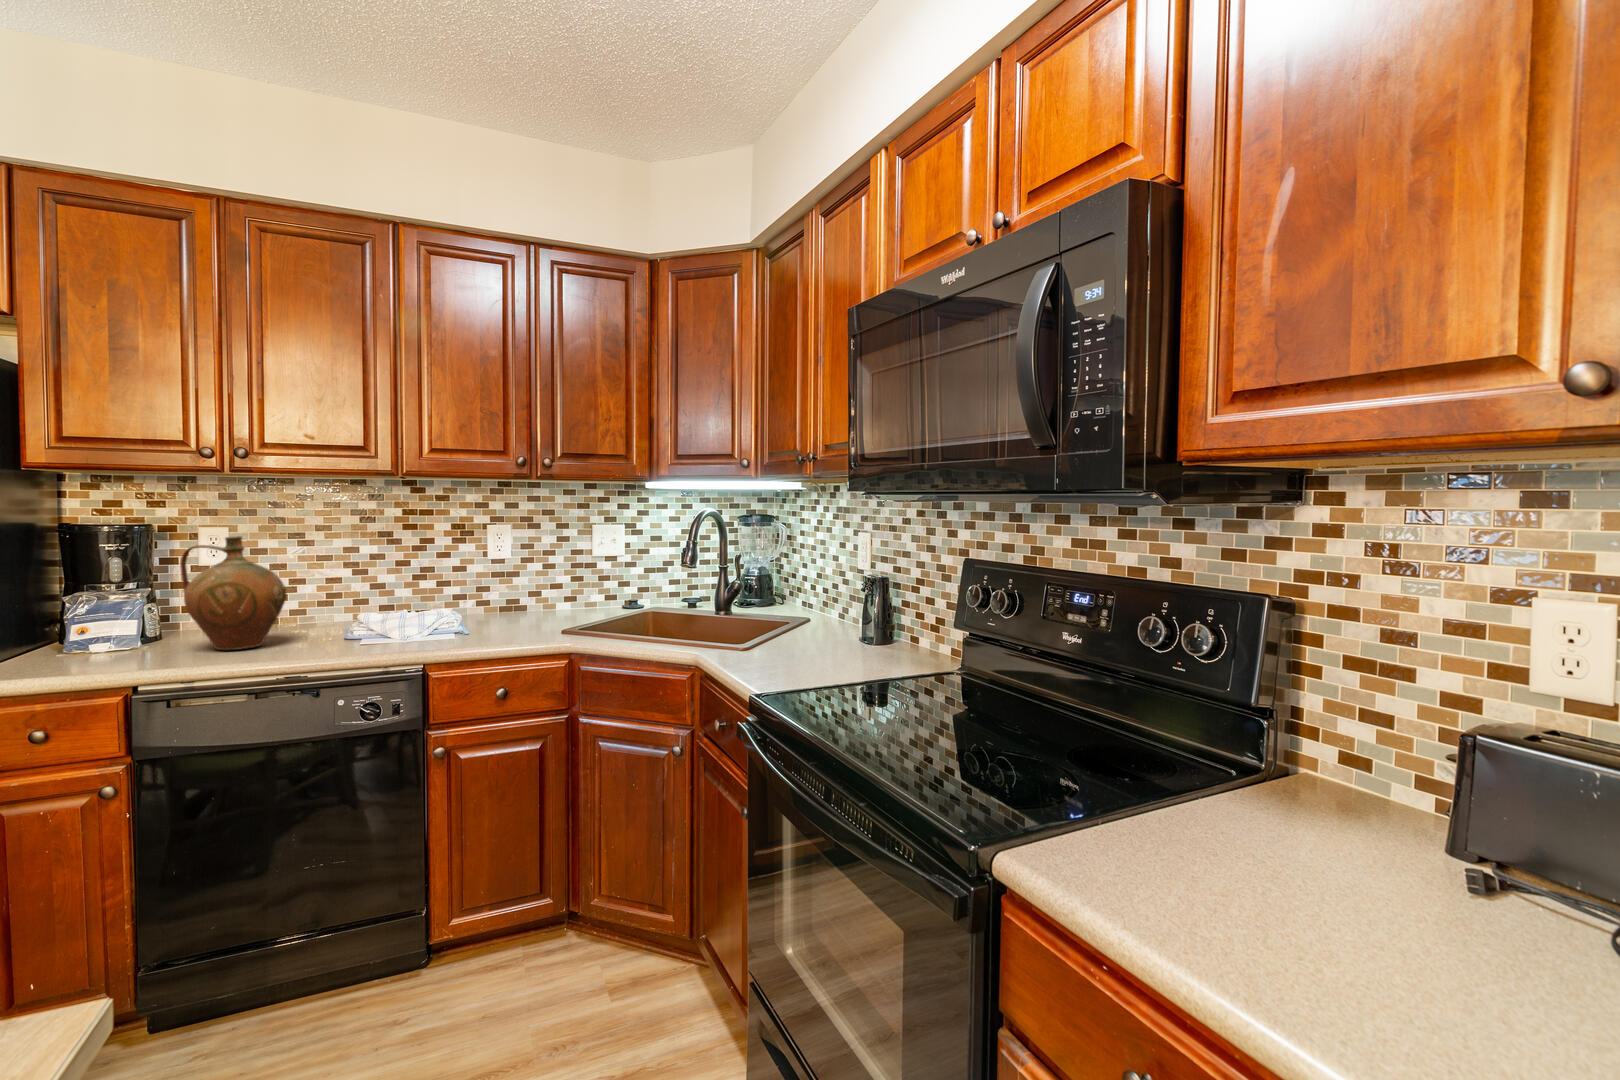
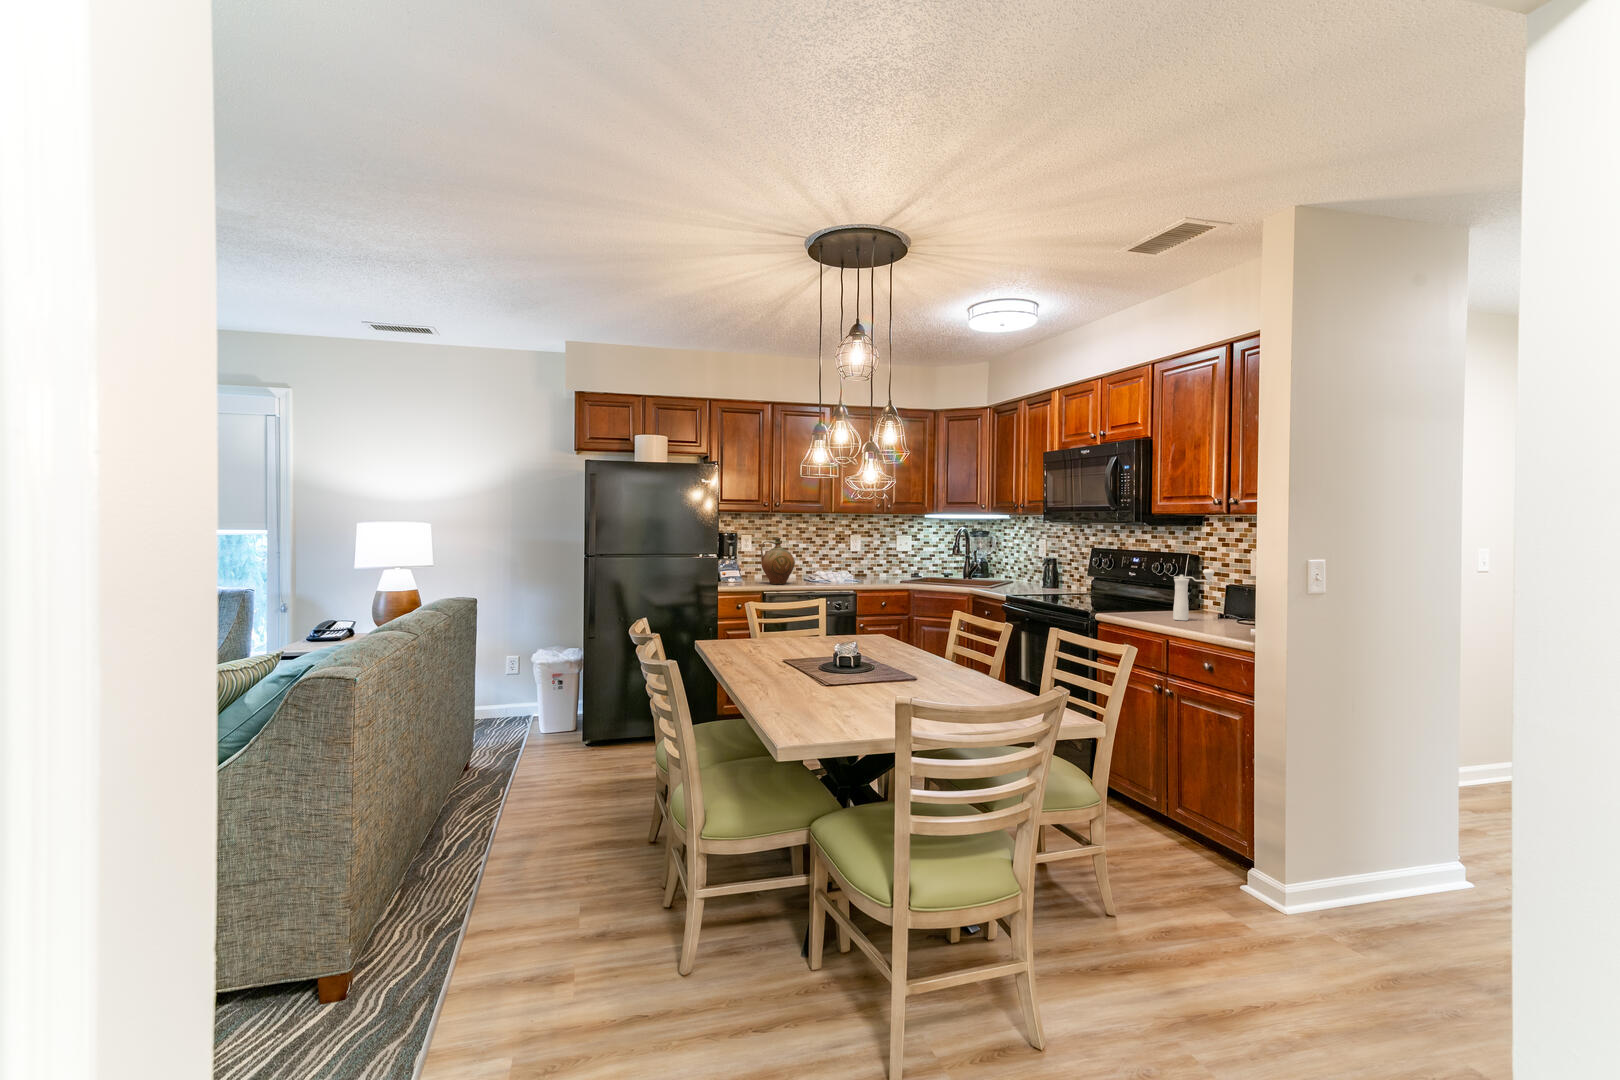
pepper mill: none [1322,700,1515,964] -> present [1173,569,1215,620]

